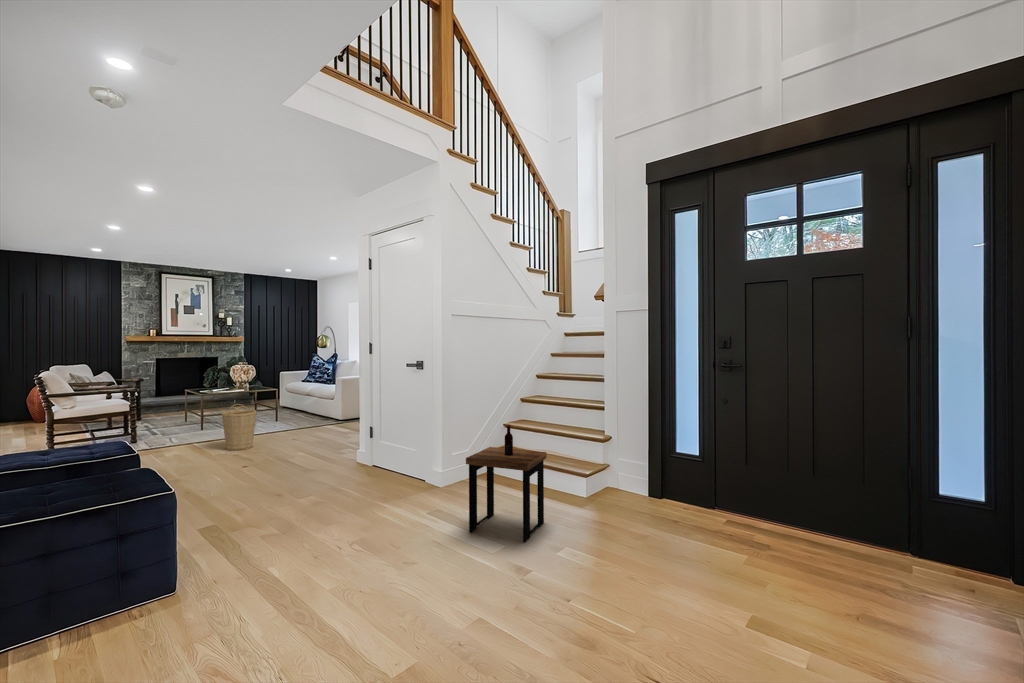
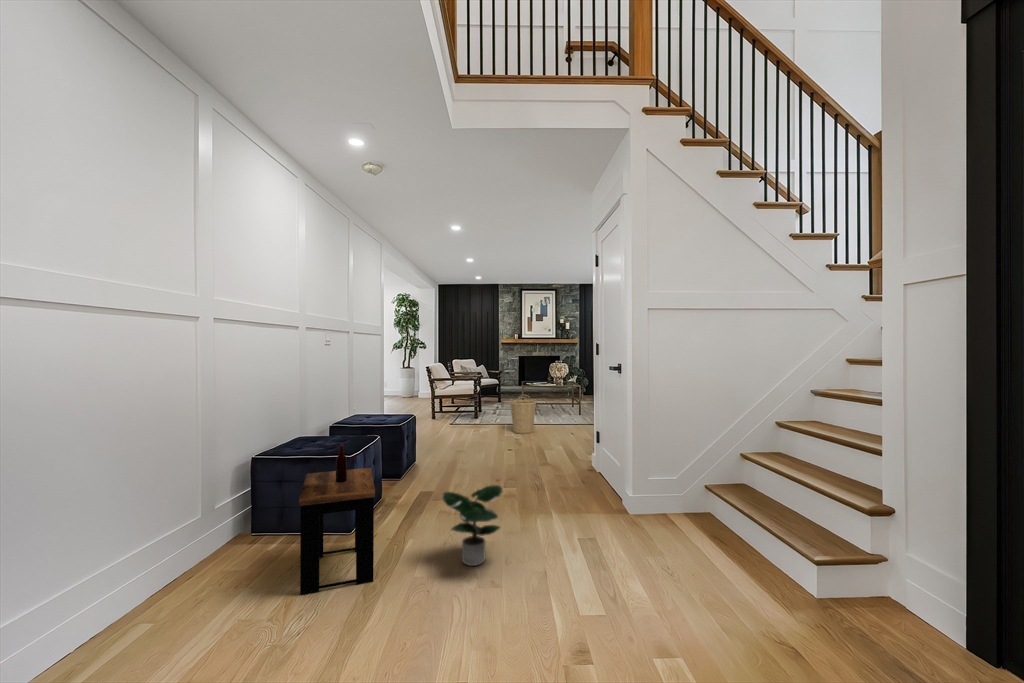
side table: present [466,425,547,542] -> present [299,445,375,595]
potted plant: none [329,478,396,557] -> present [442,485,502,566]

